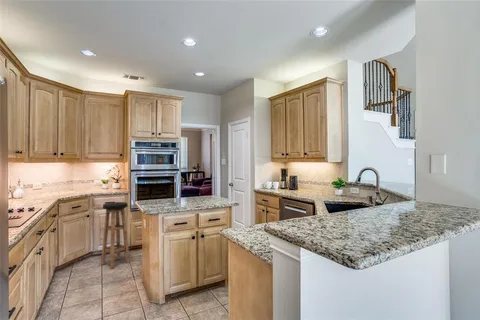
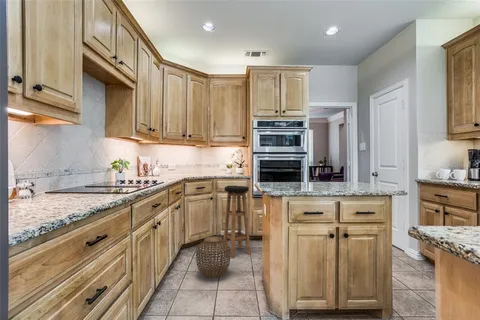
woven basket: none [76,252,112,290] -> present [196,236,230,278]

